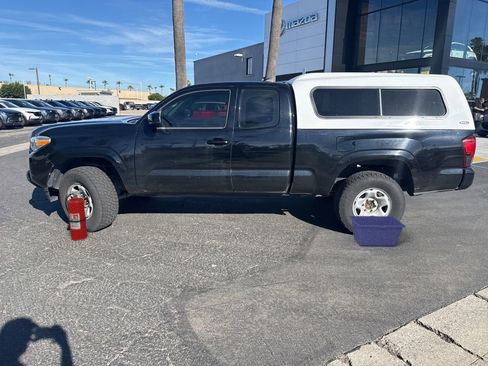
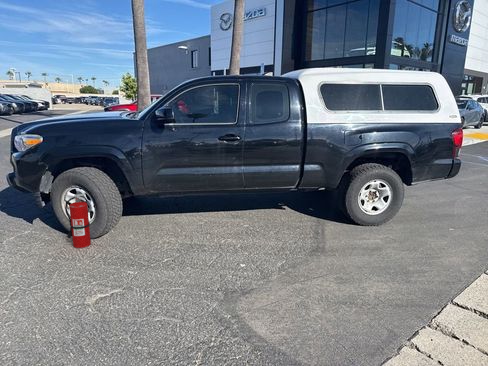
storage bin: present [350,216,406,246] -> none [355,206,410,236]

